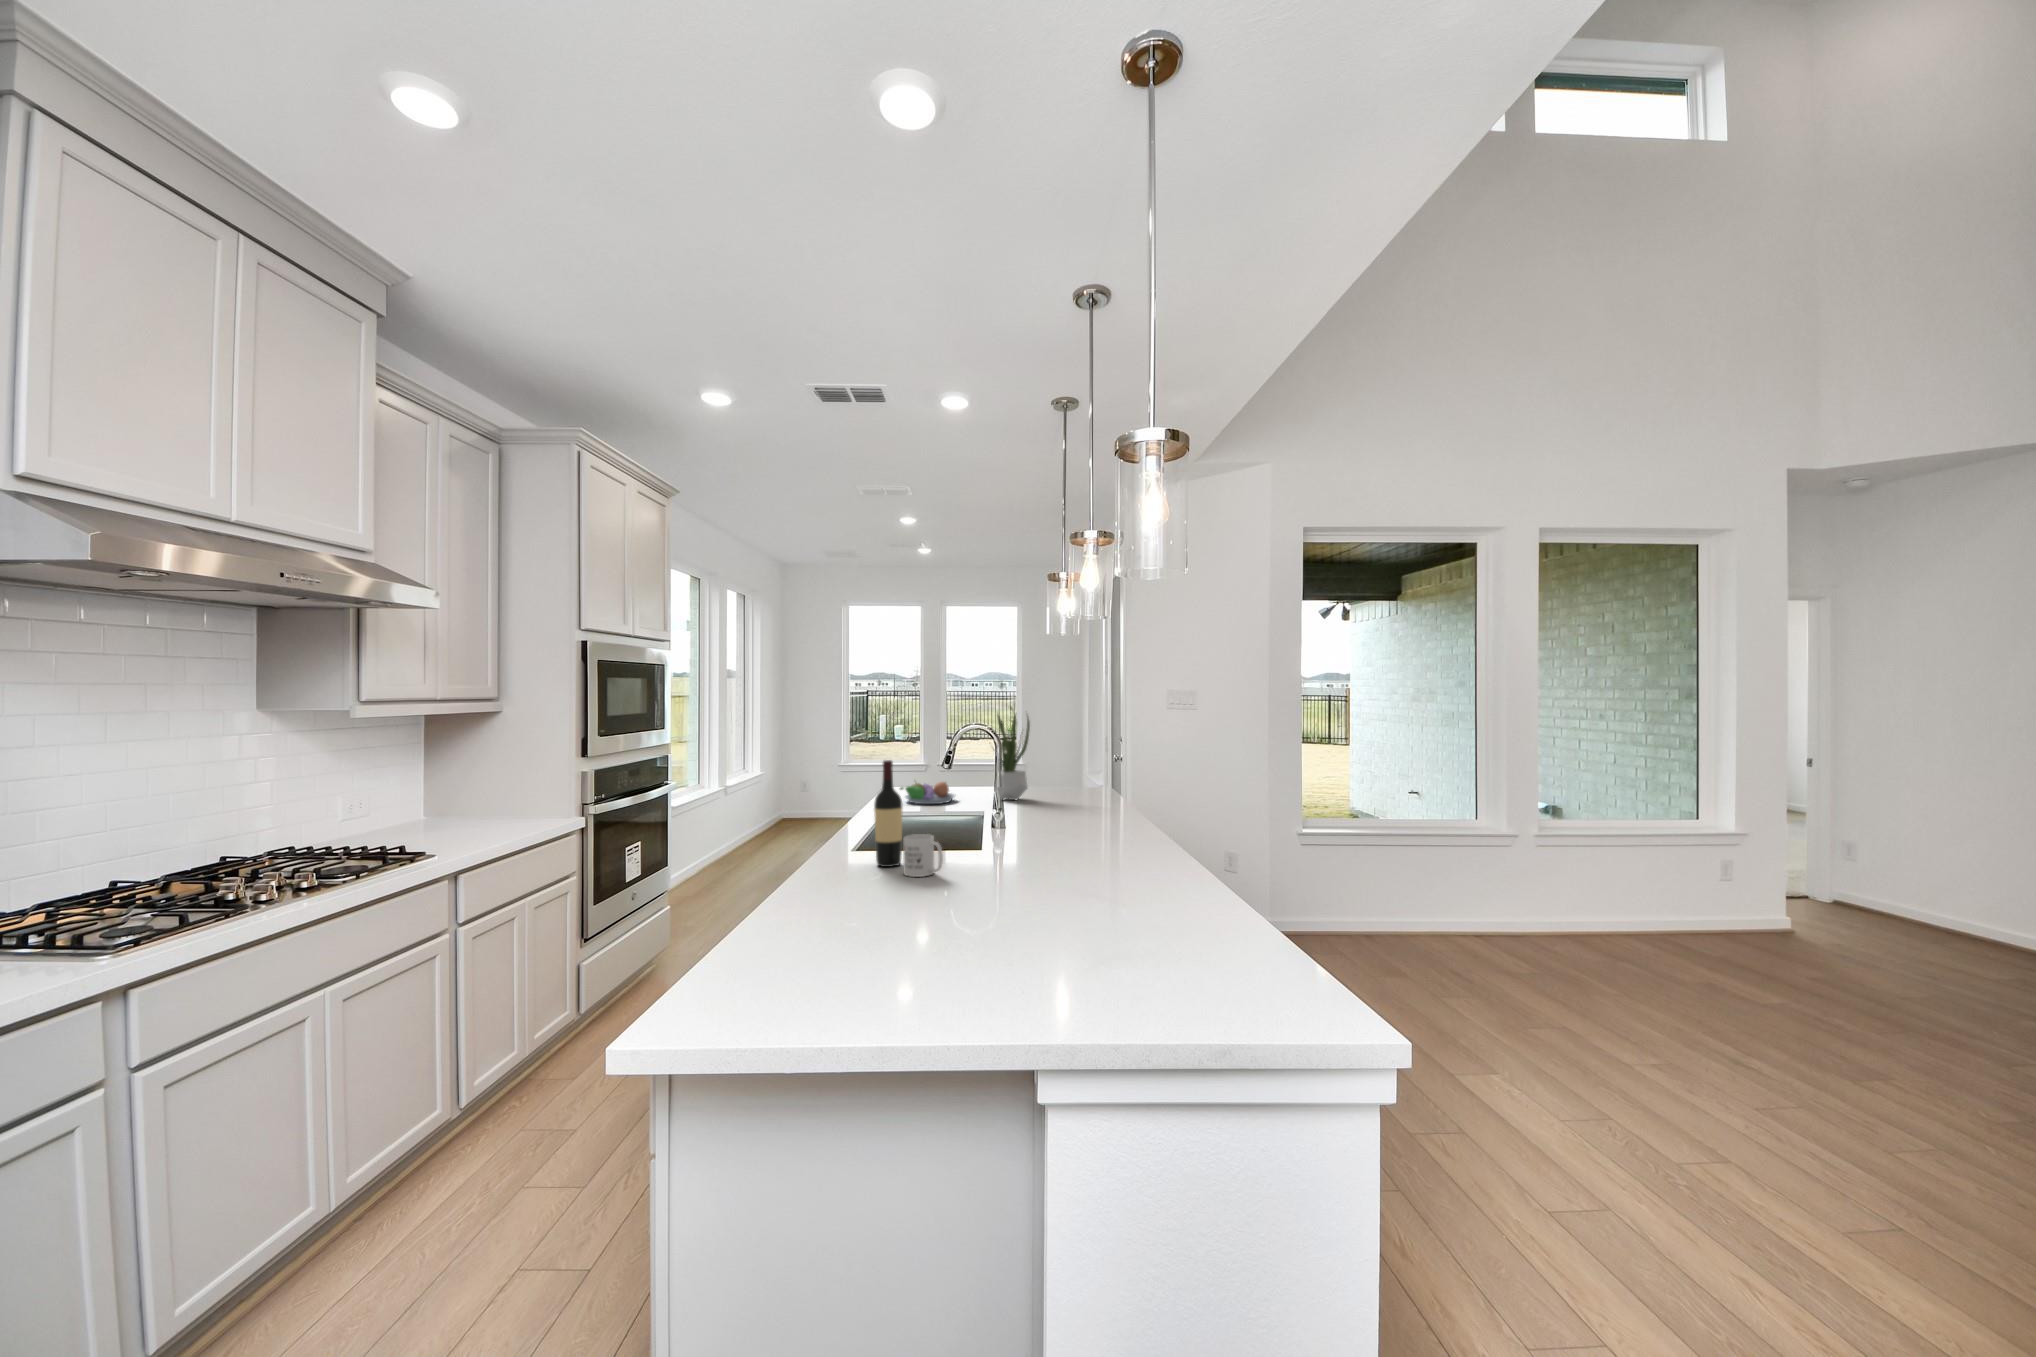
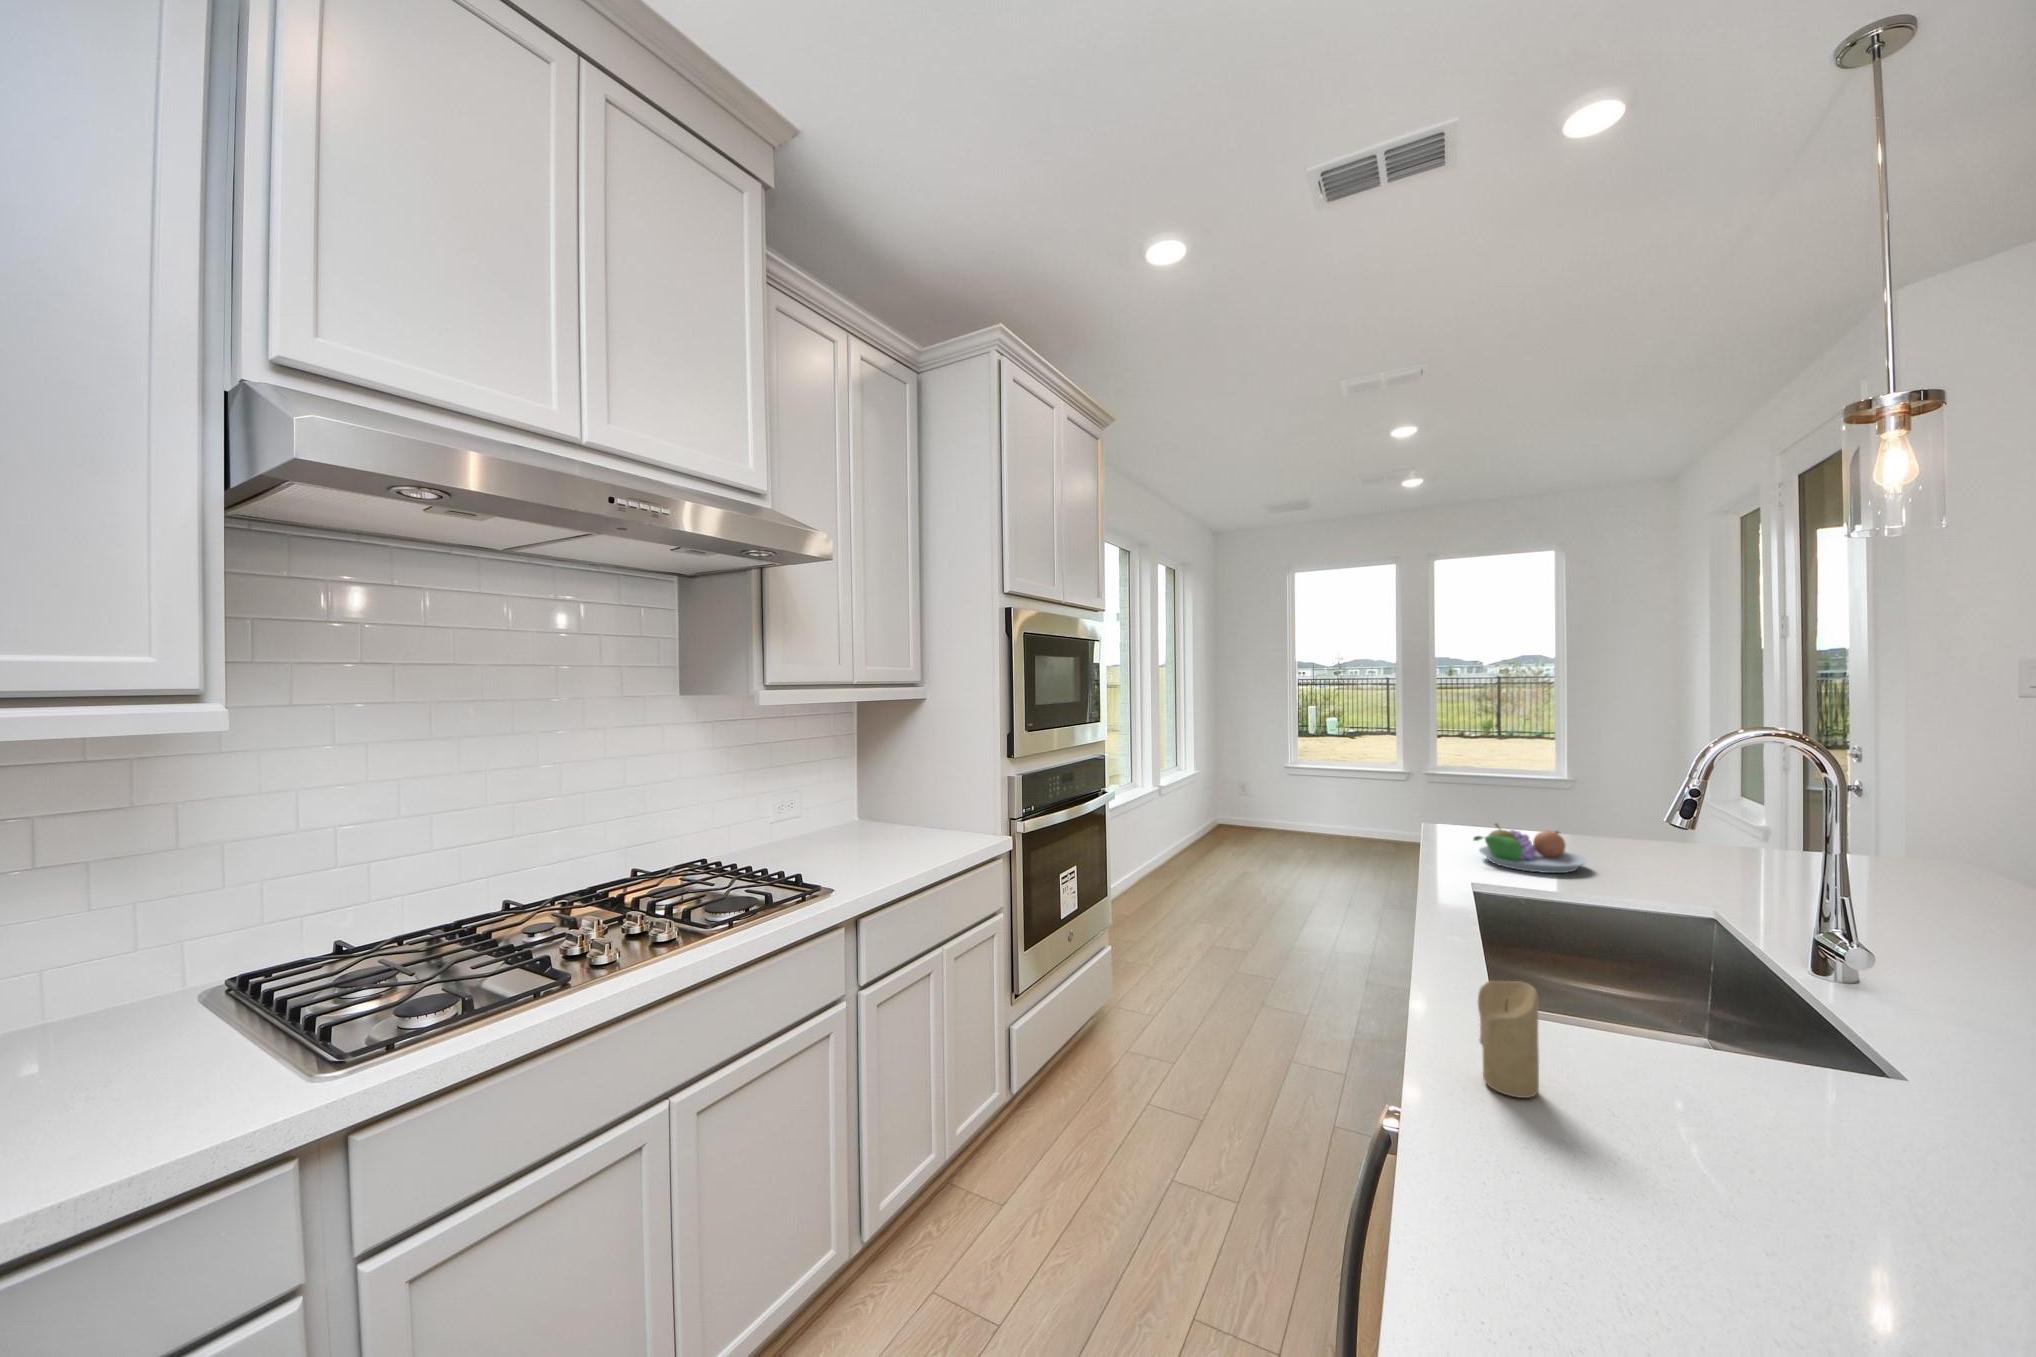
potted plant: present [997,715,1030,800] -> none [1662,710,1765,882]
wine bottle: present [874,760,902,867] -> none [1591,835,1677,1107]
candle: none [829,825,851,871] -> present [1478,981,1539,1098]
mug: present [903,834,943,877] -> none [1725,1048,1901,1197]

